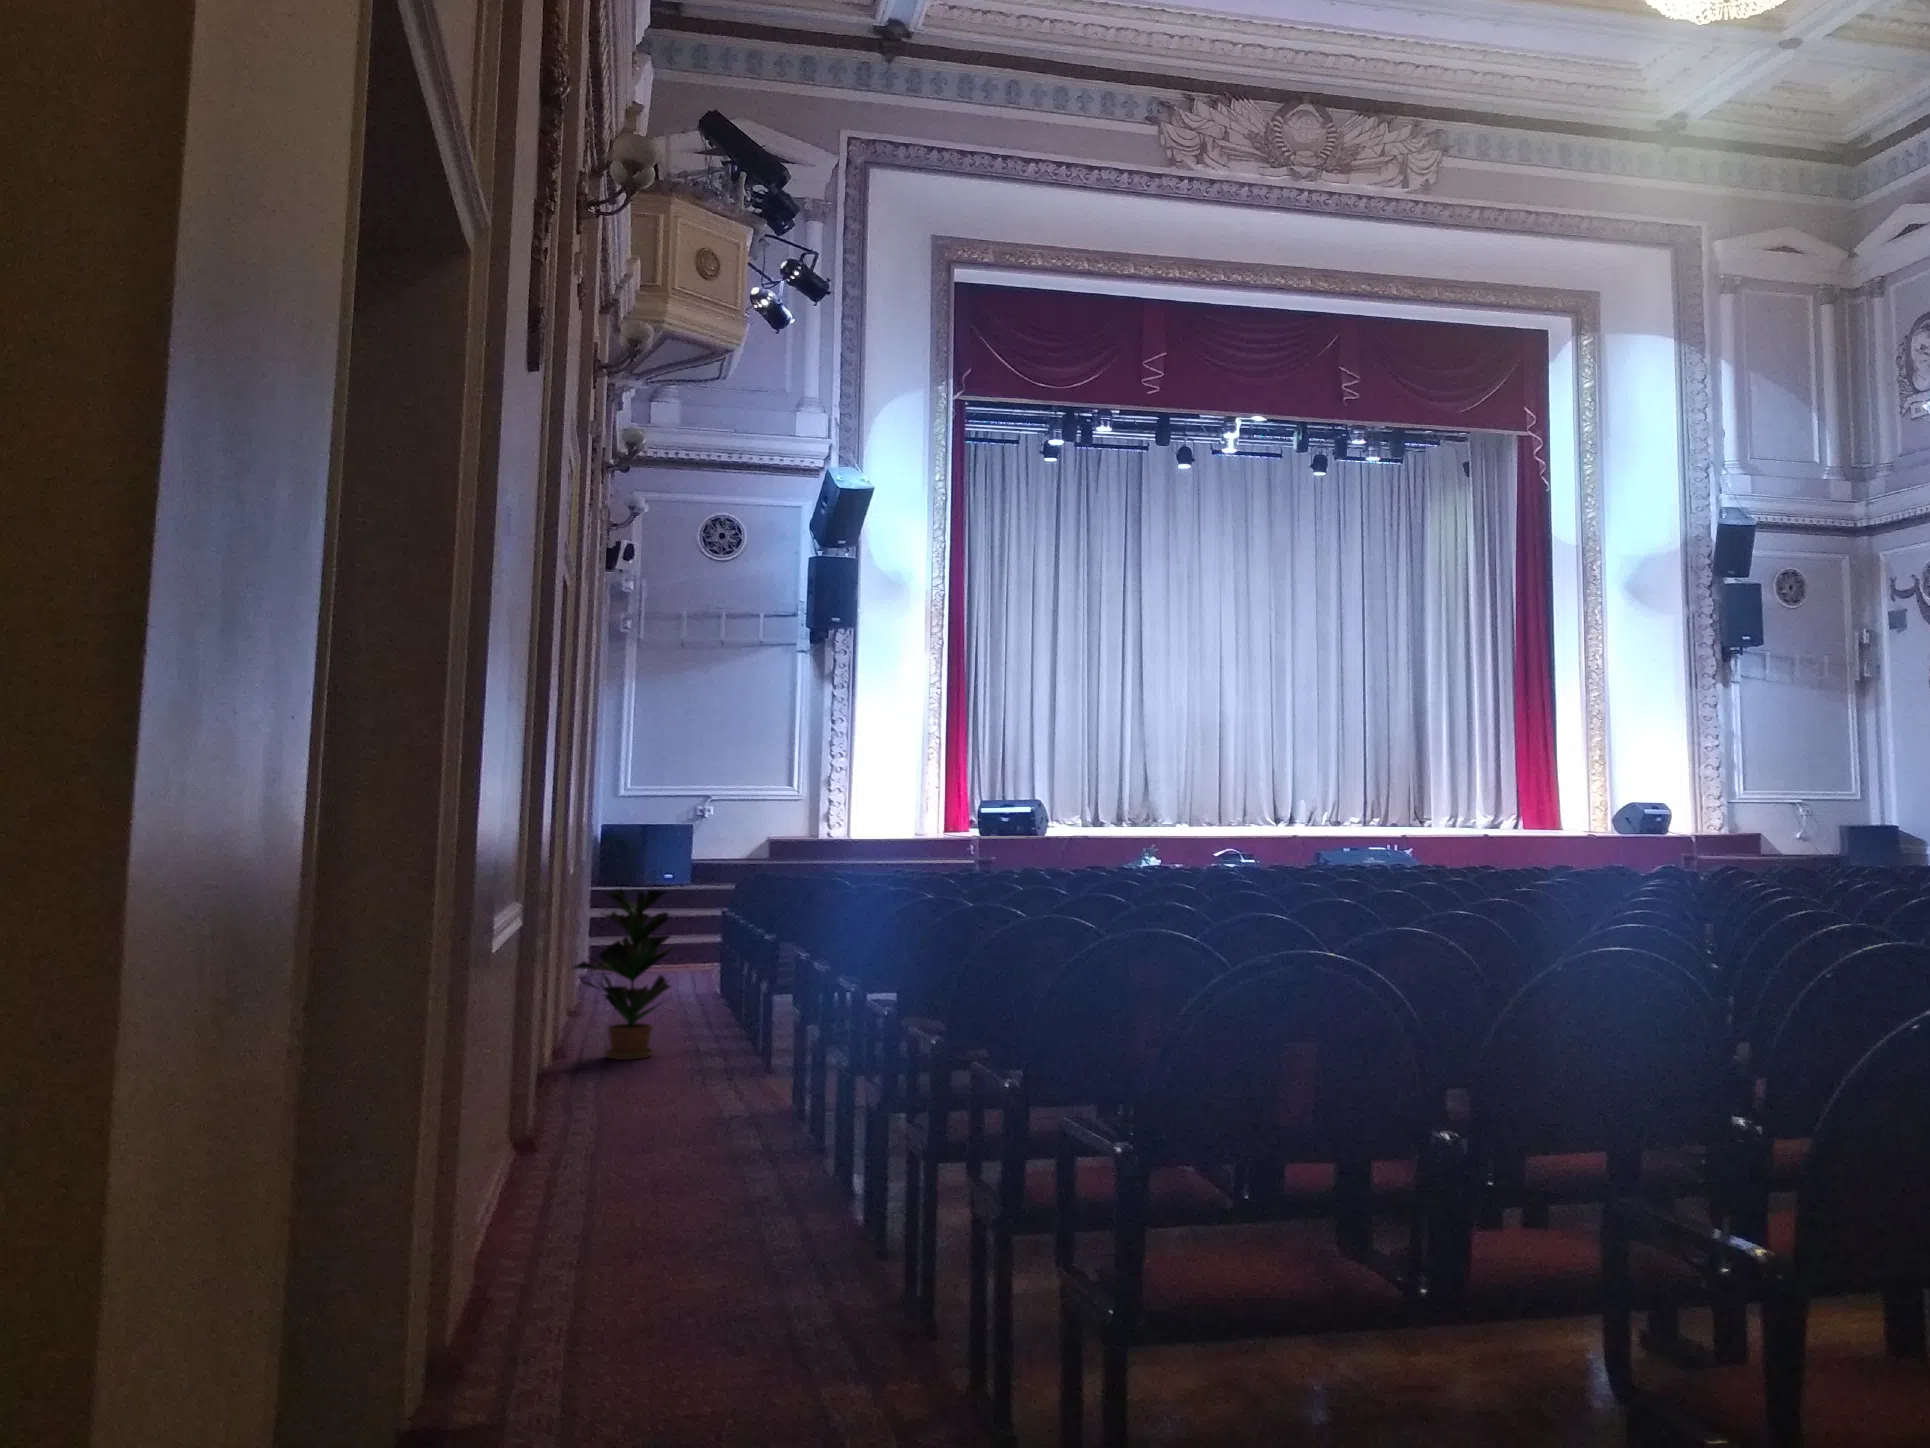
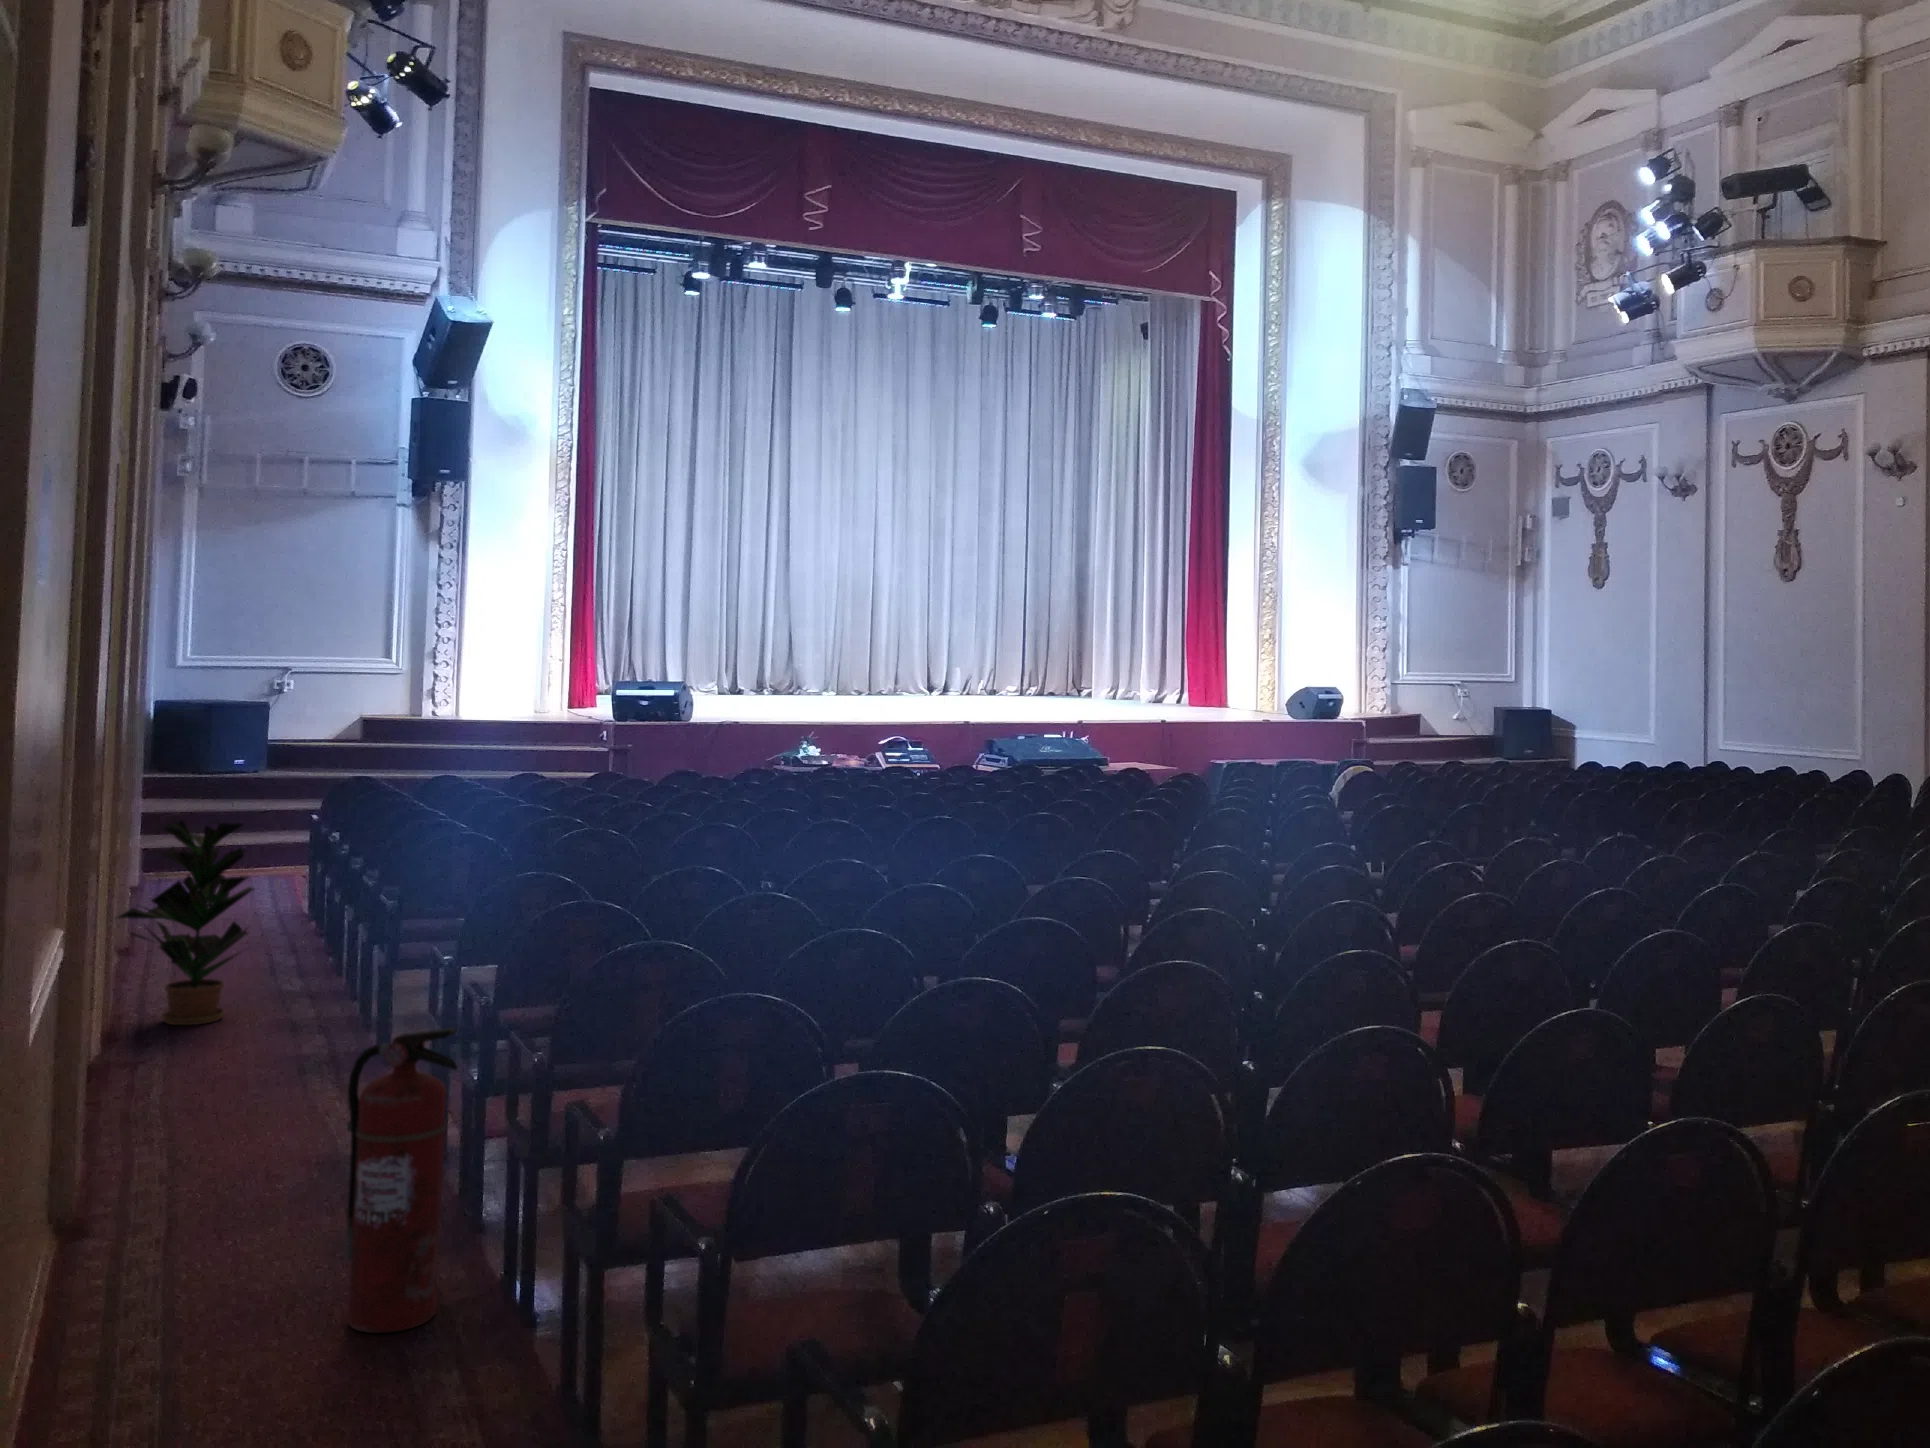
fire extinguisher: none [734,986,816,1226] -> present [345,1028,457,1333]

